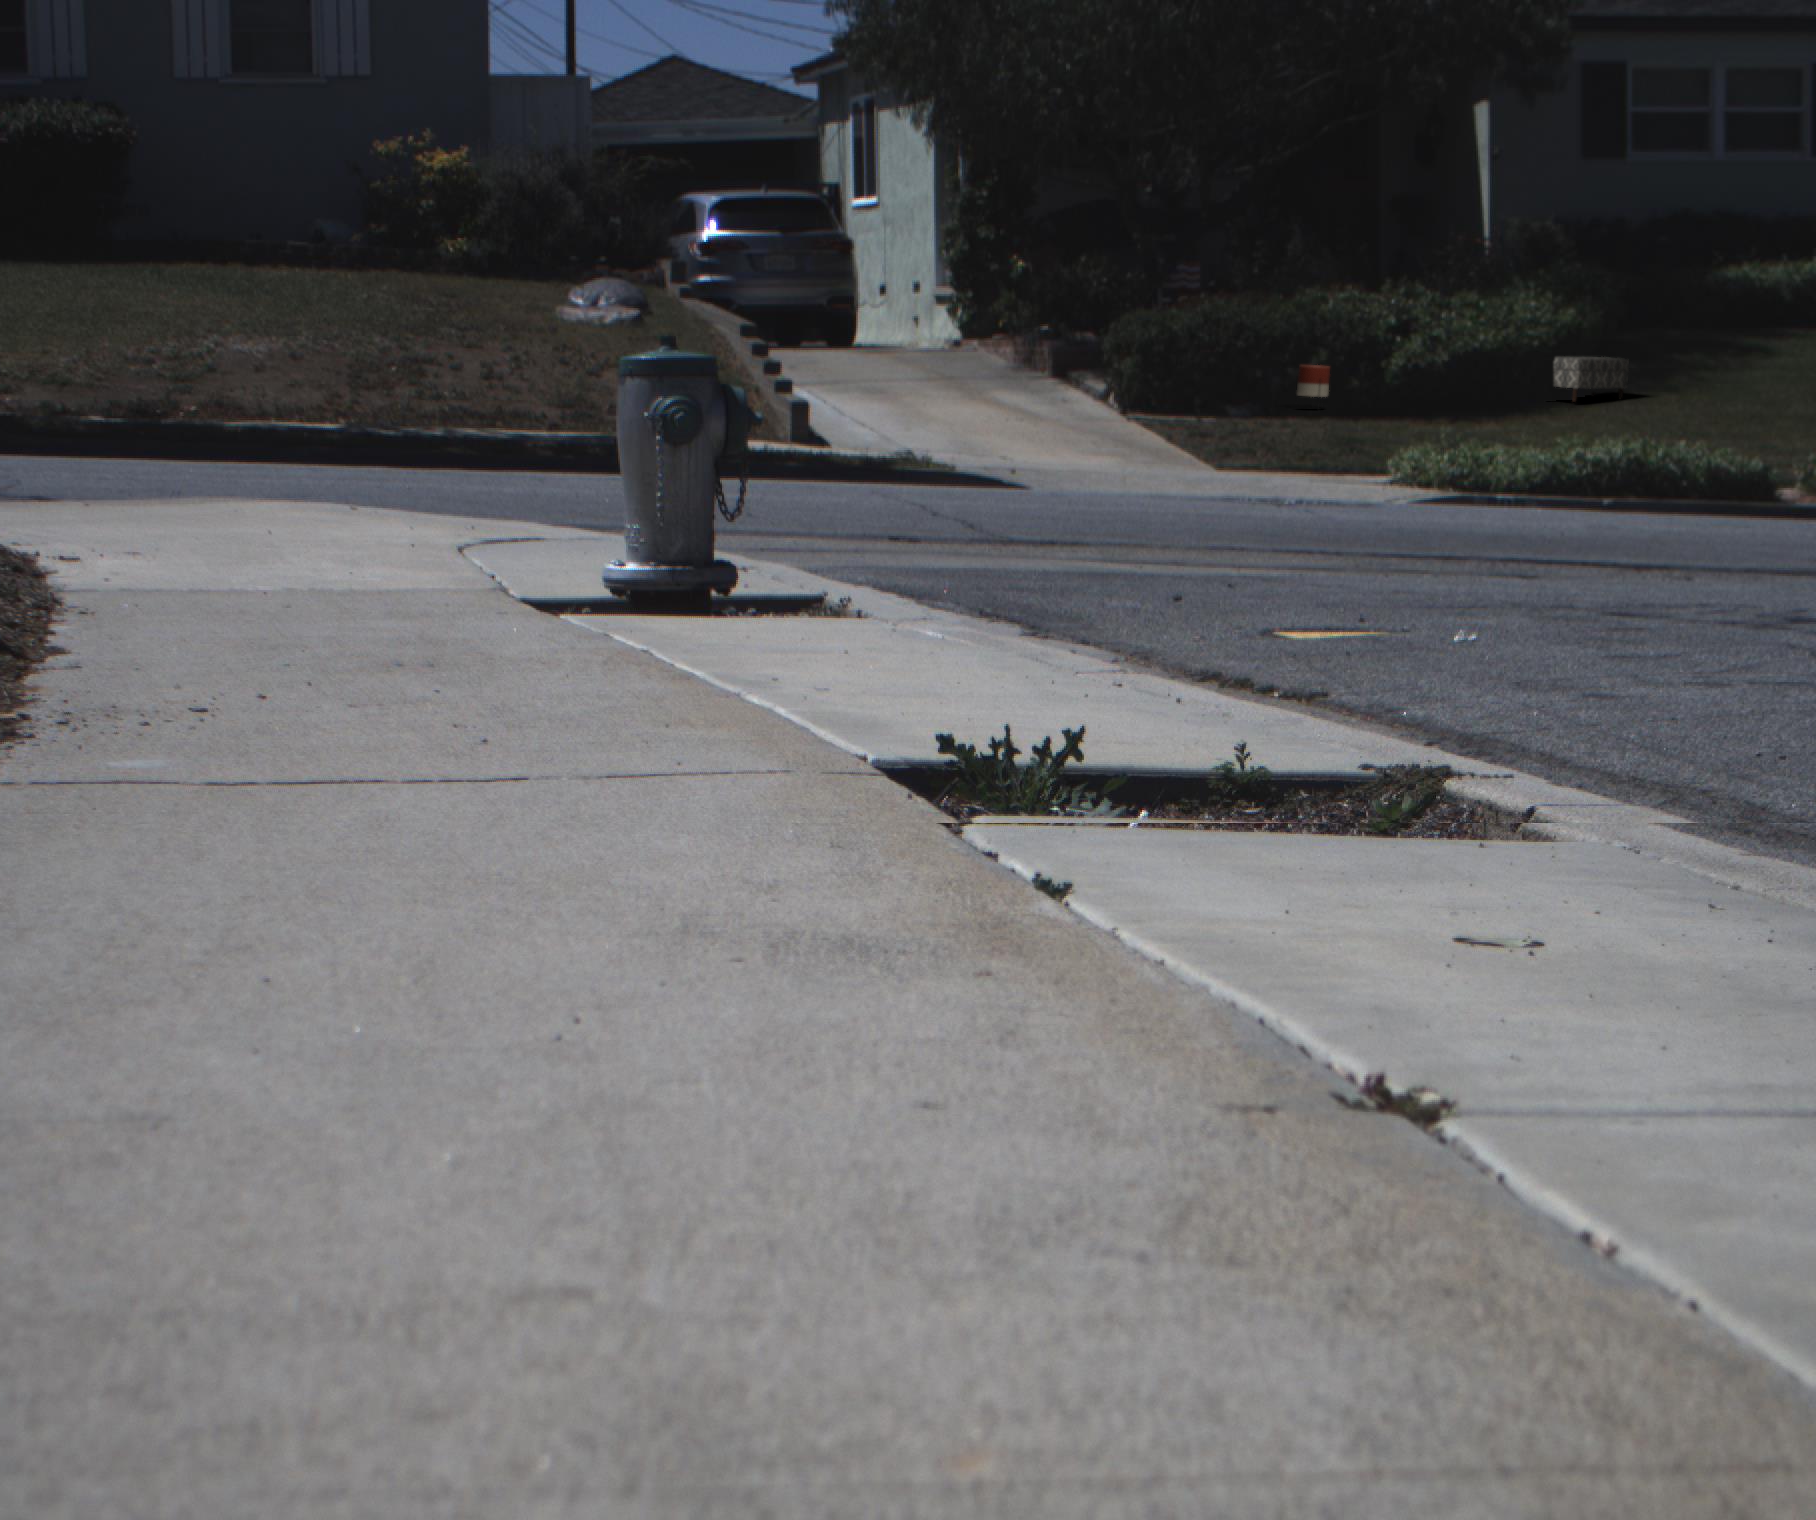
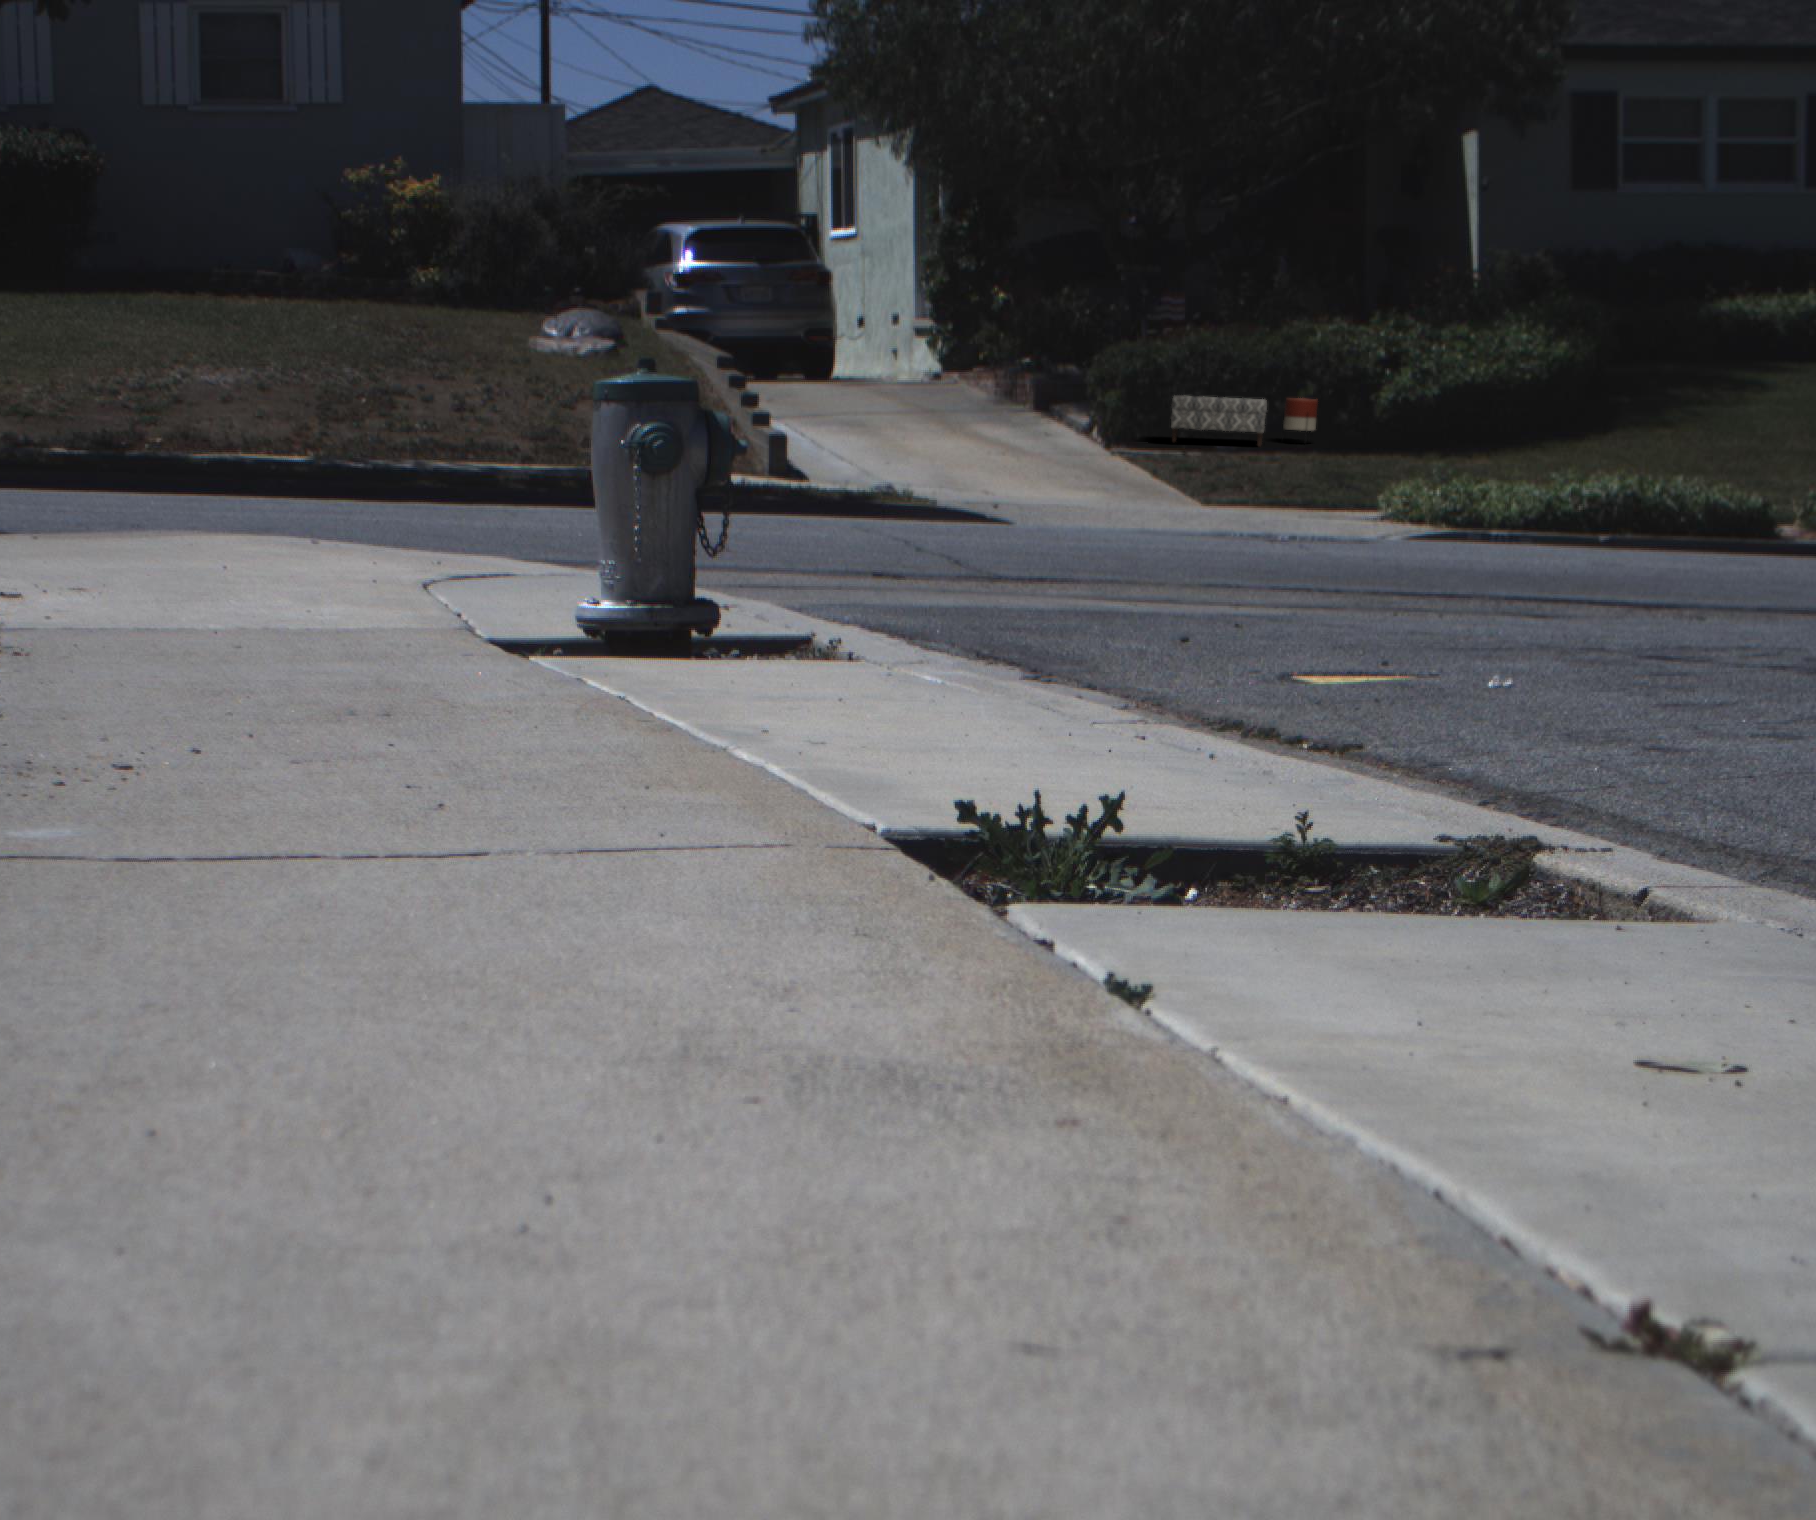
bench: present [1554,356,1629,402] -> present [1171,396,1267,446]

